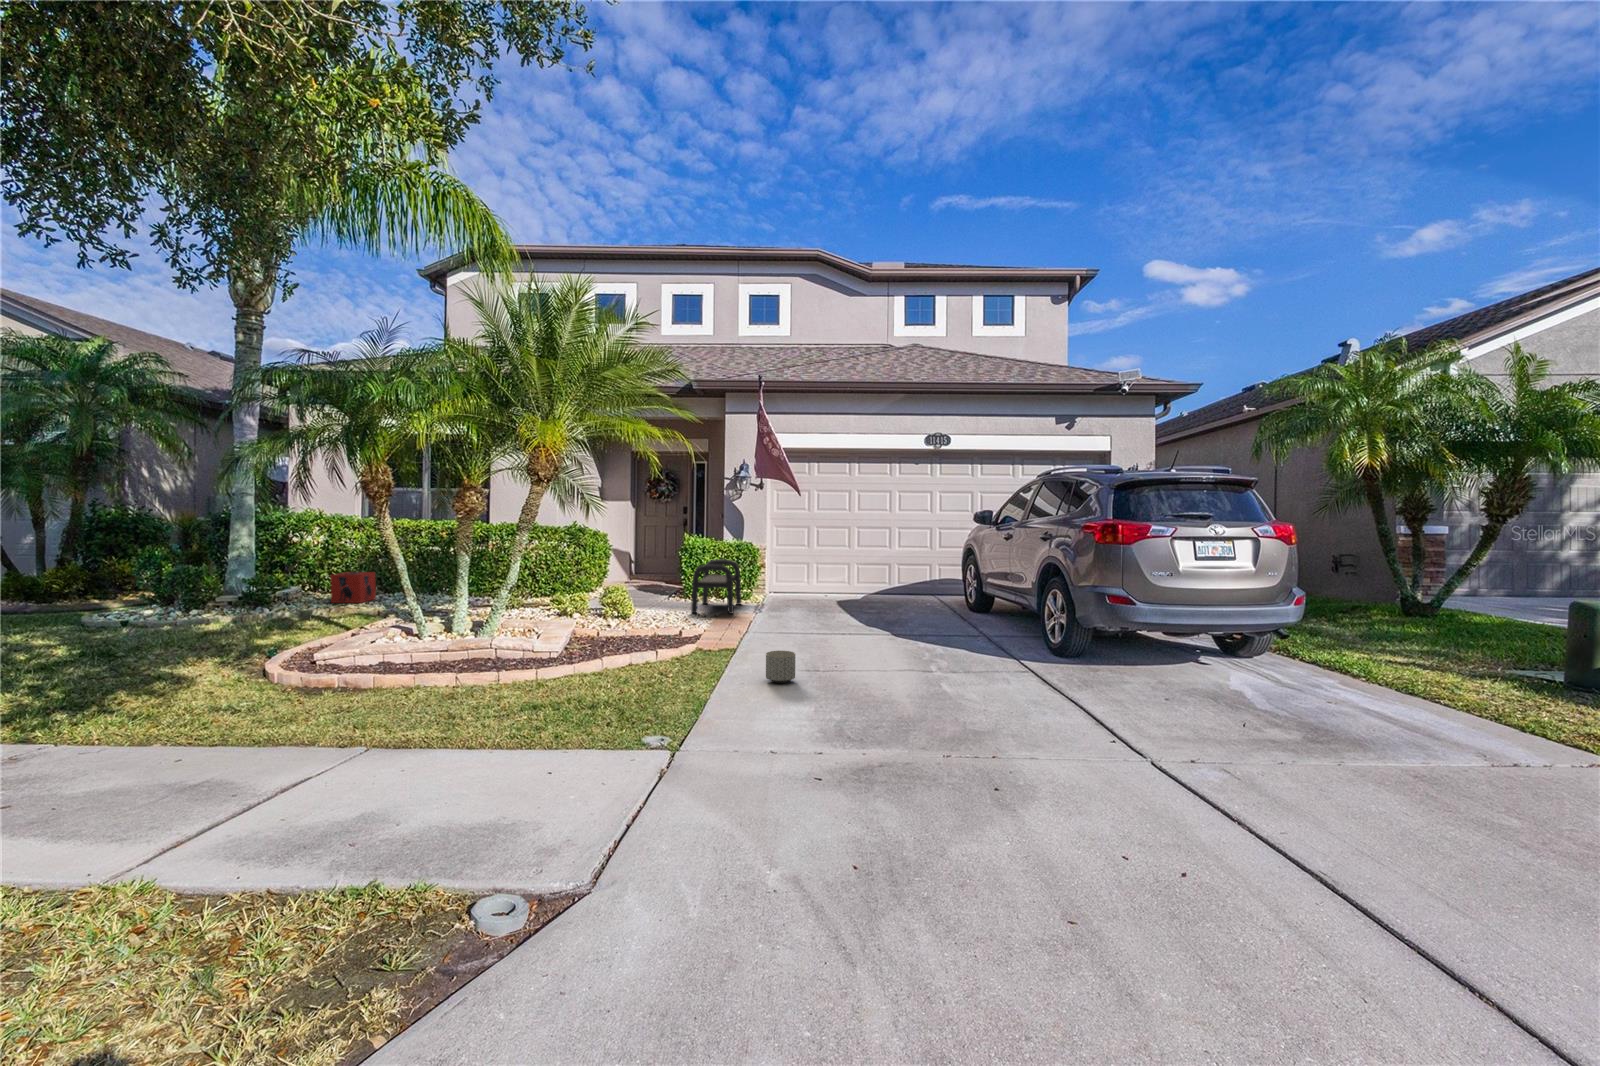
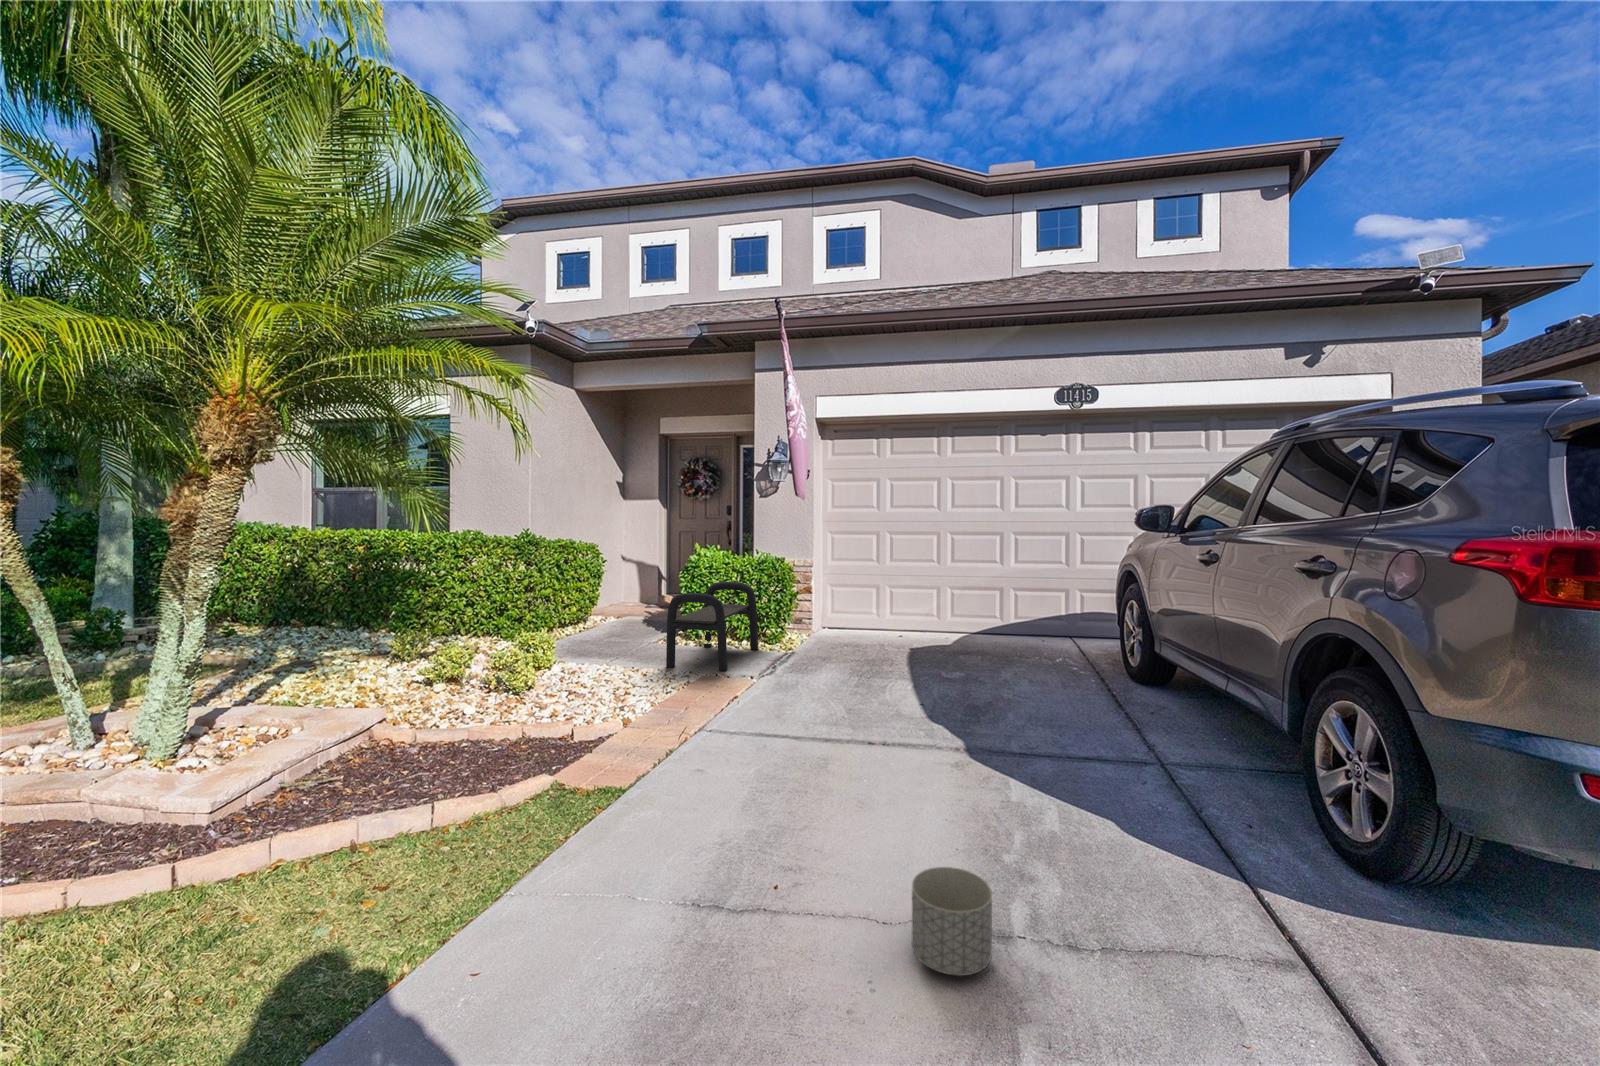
storage box: present [330,572,376,603] -> none [257,590,320,631]
planter: present [766,651,796,683] -> present [912,867,992,976]

